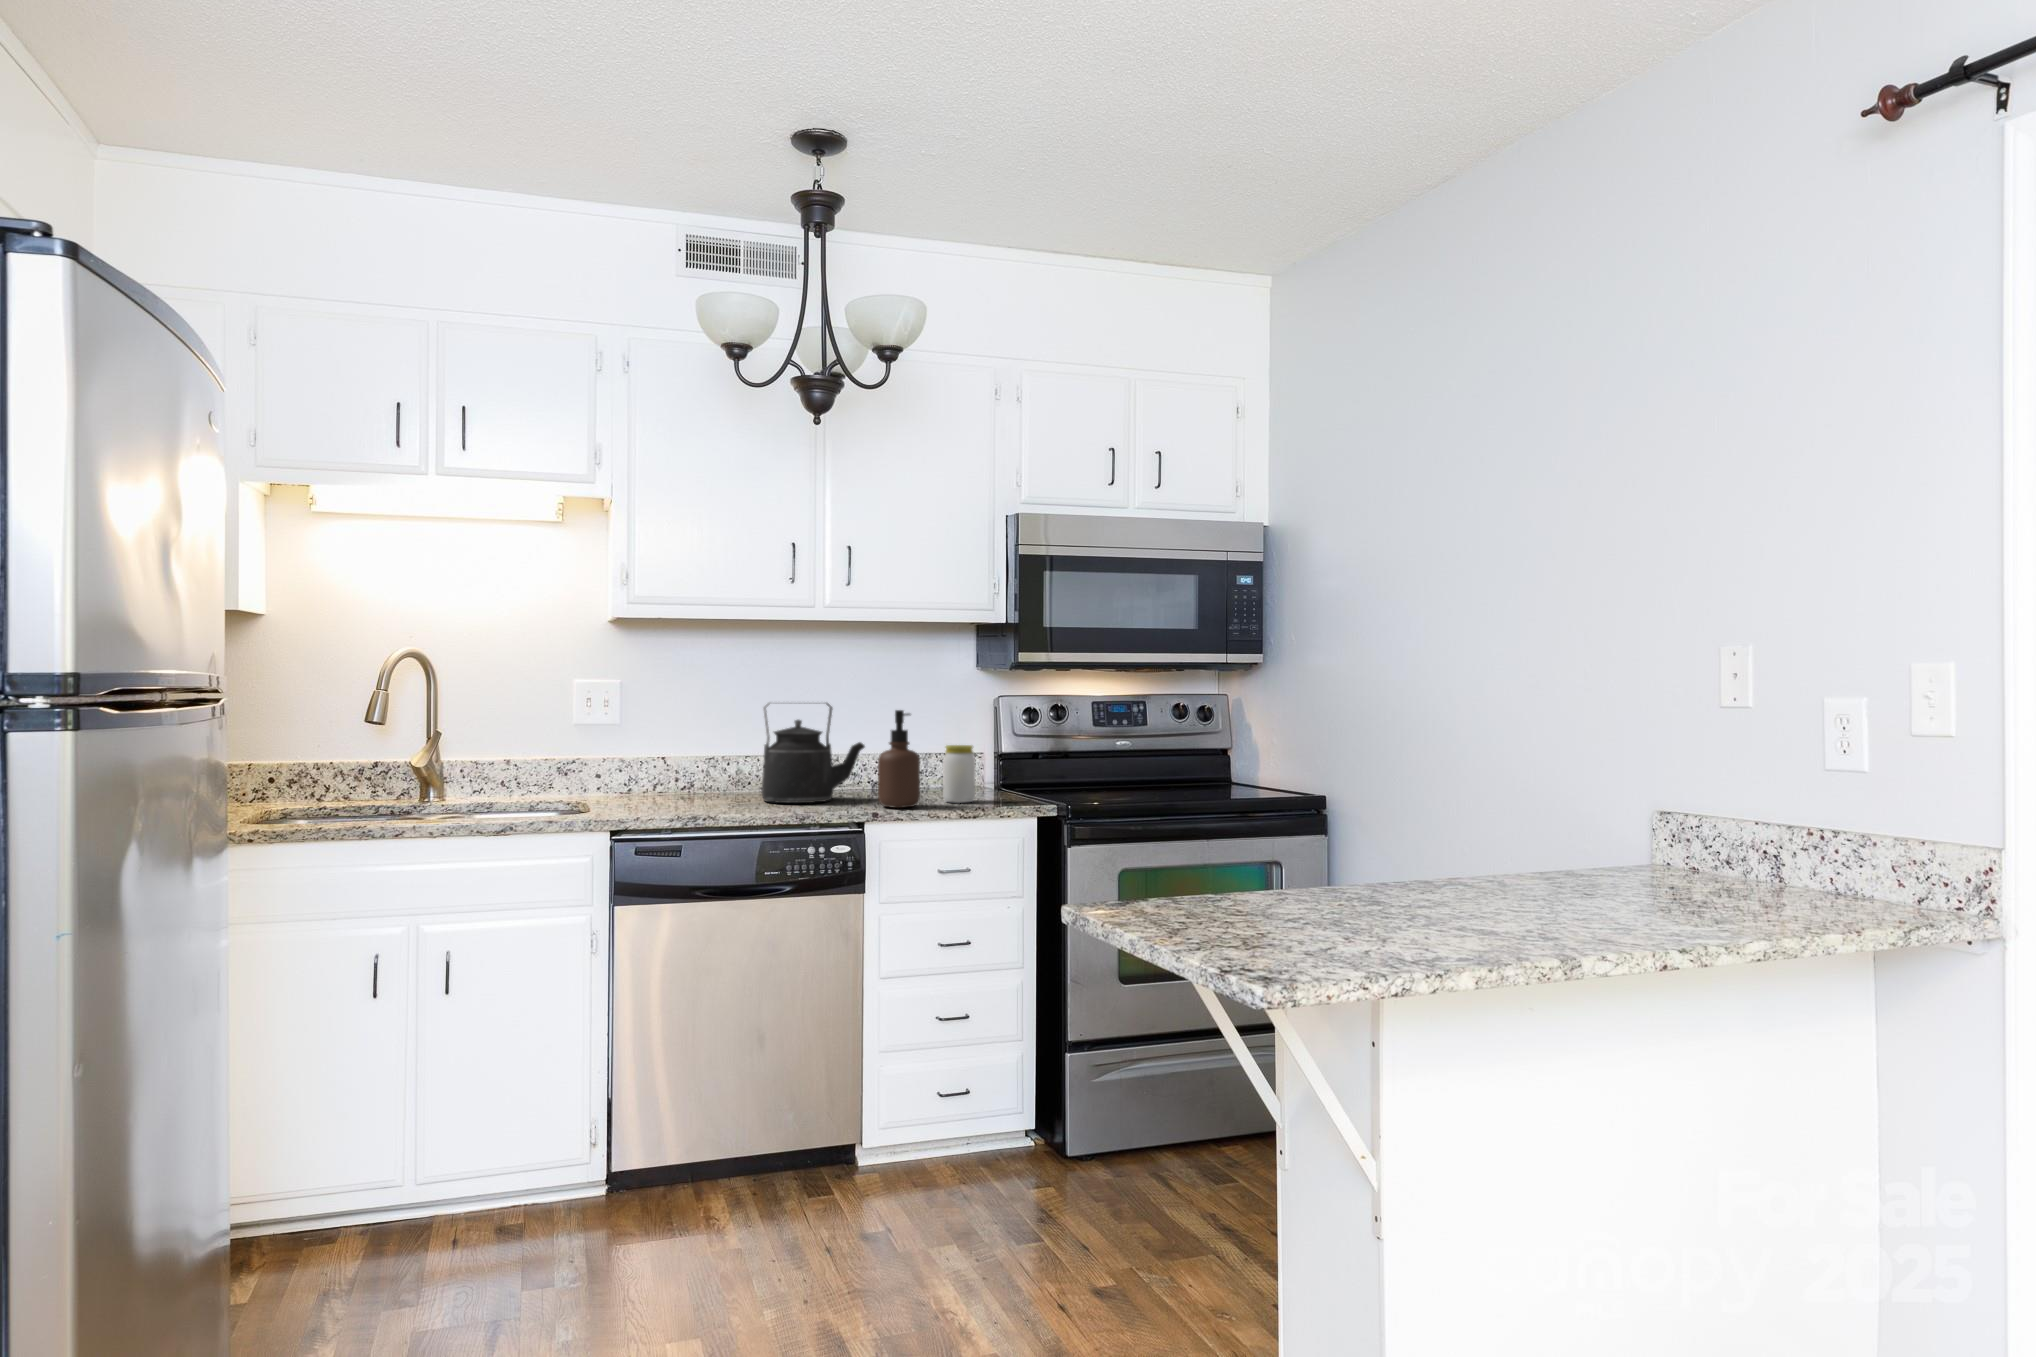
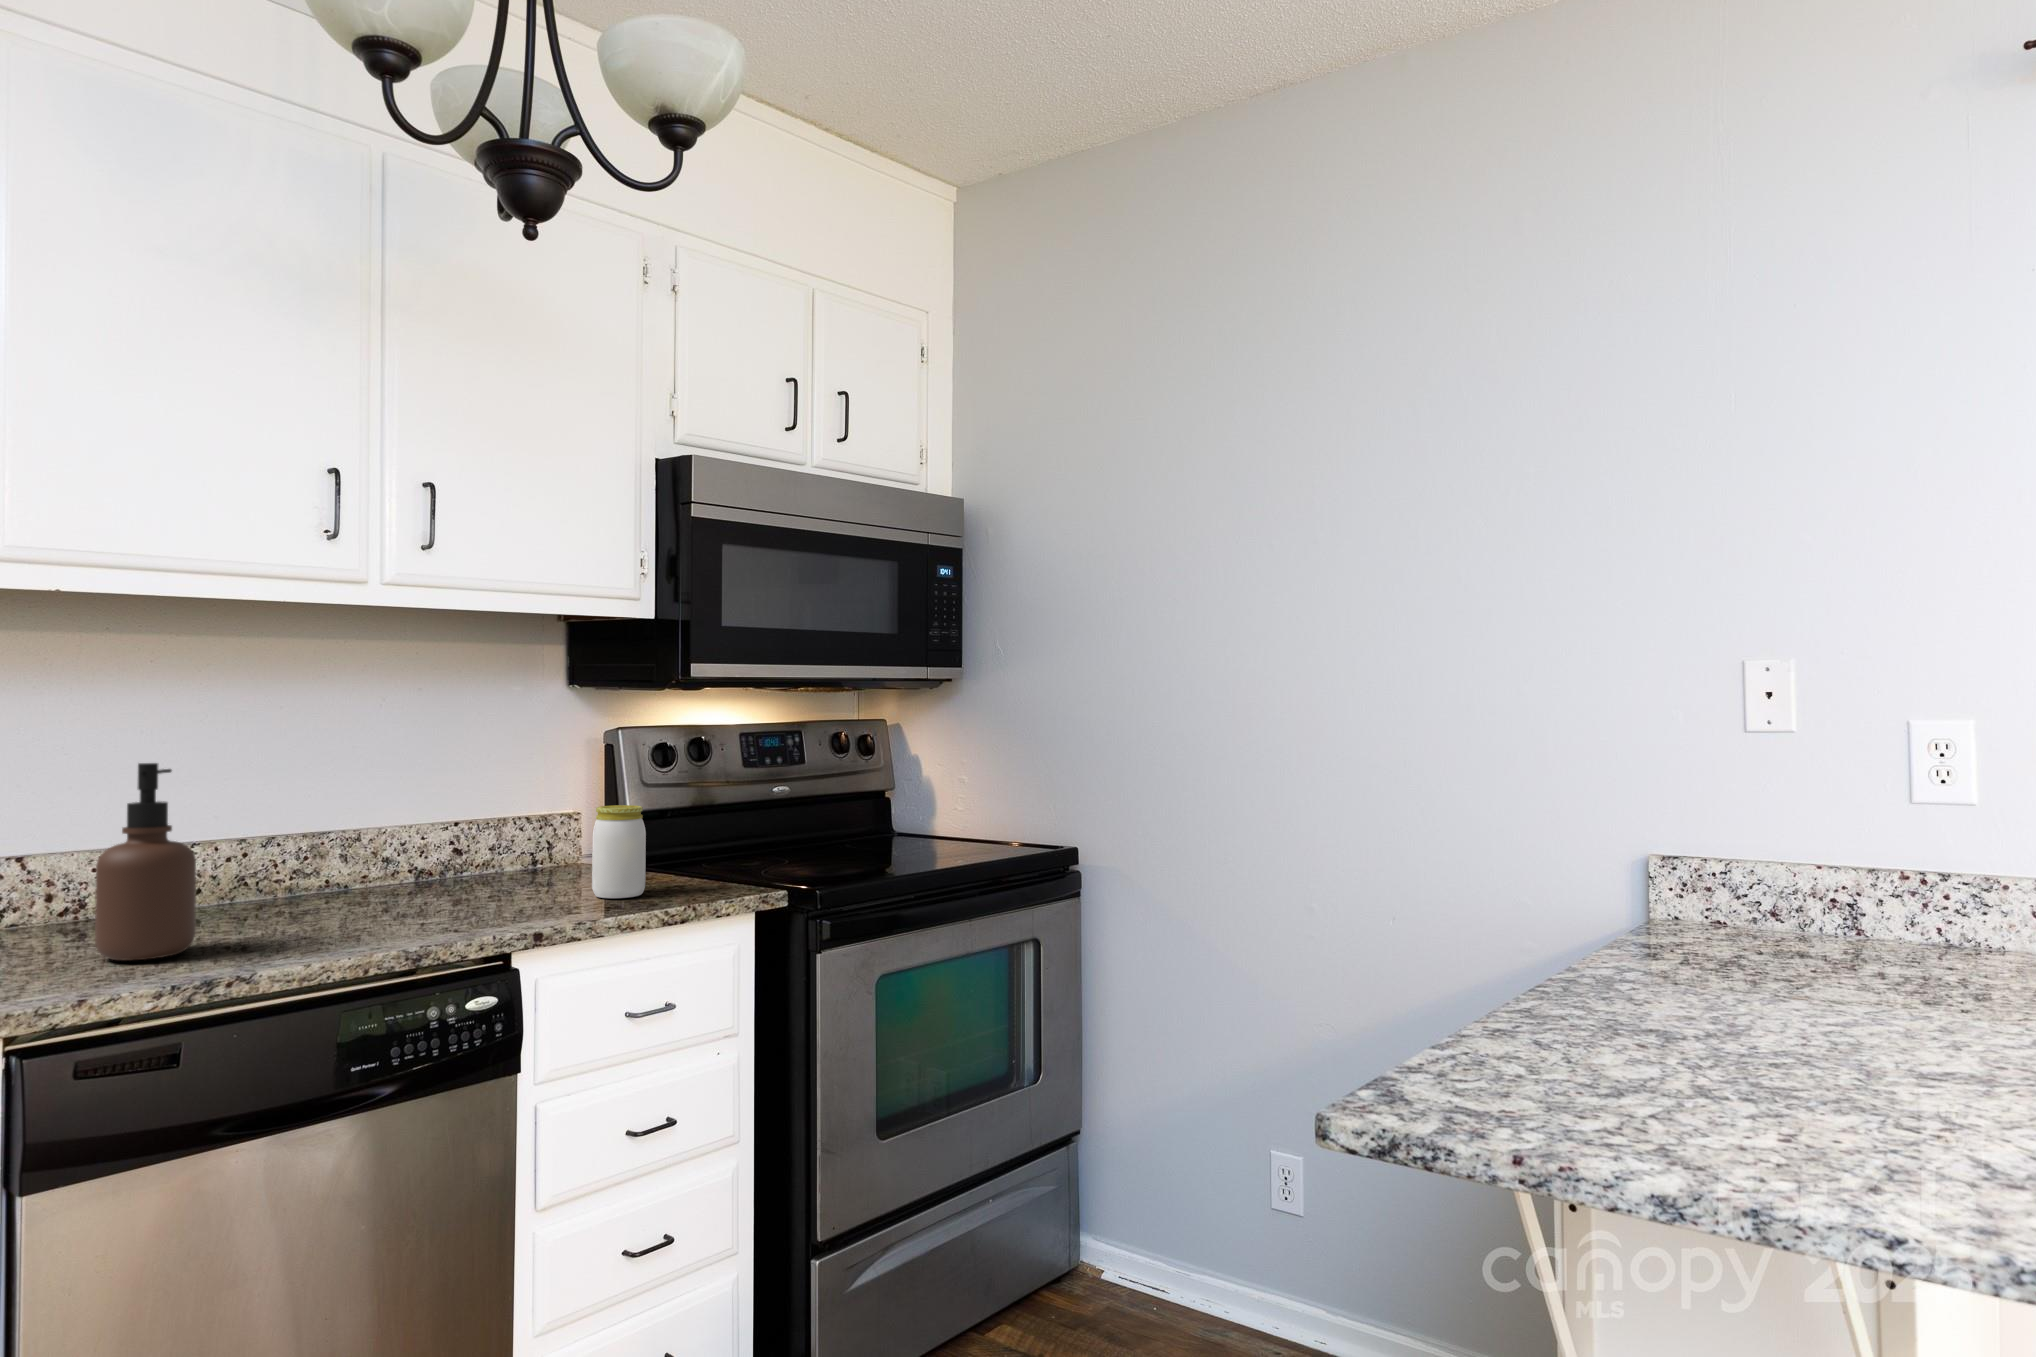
kettle: present [762,703,865,803] -> none [263,743,449,927]
soap dispenser: present [878,710,920,808] -> present [95,763,196,961]

